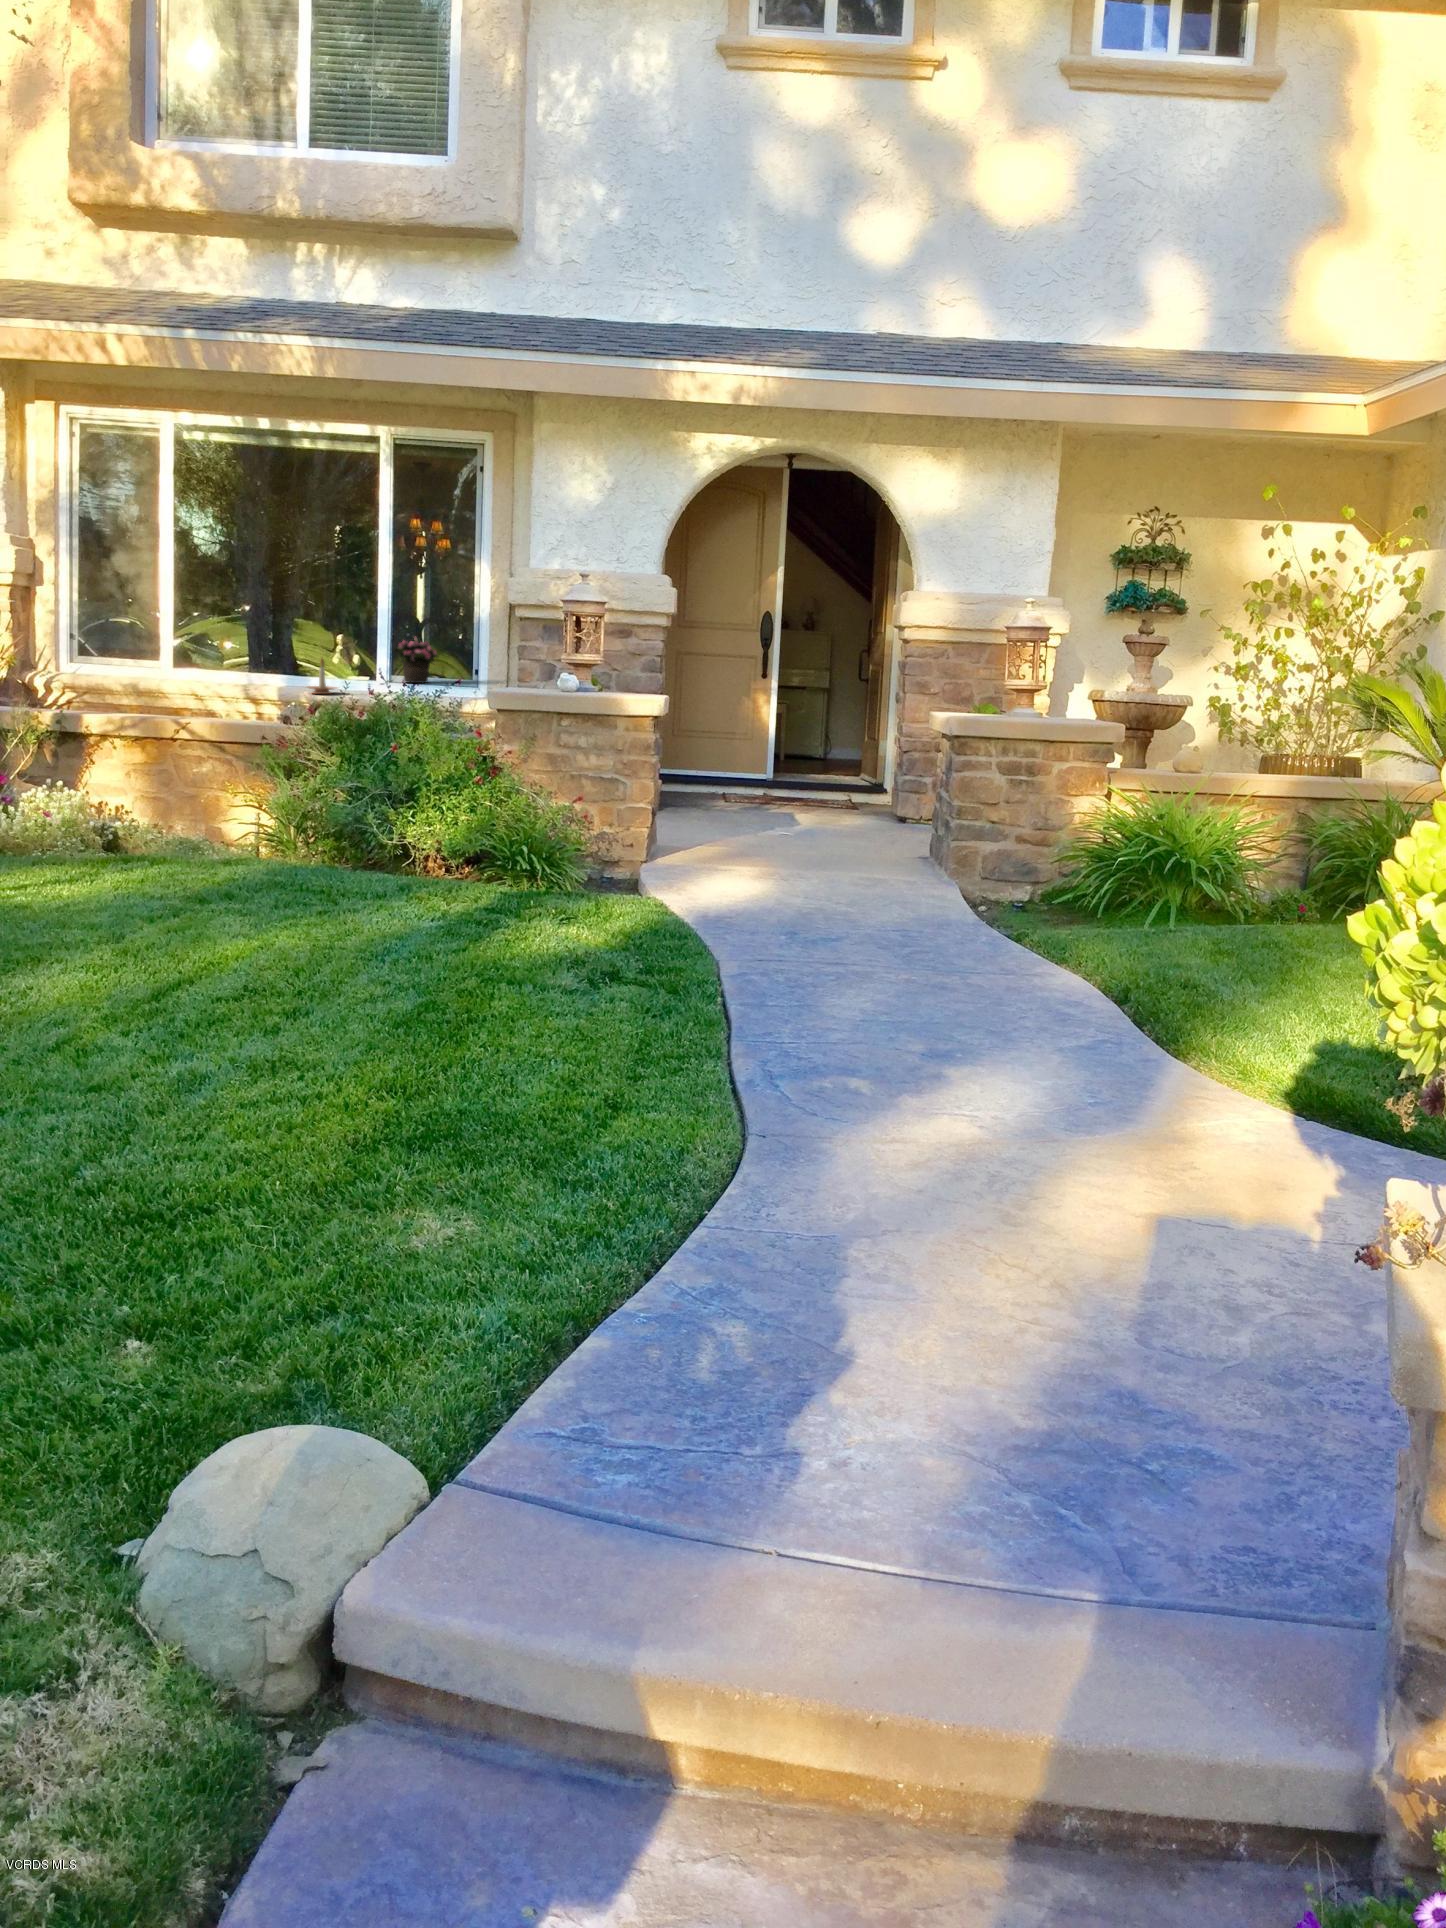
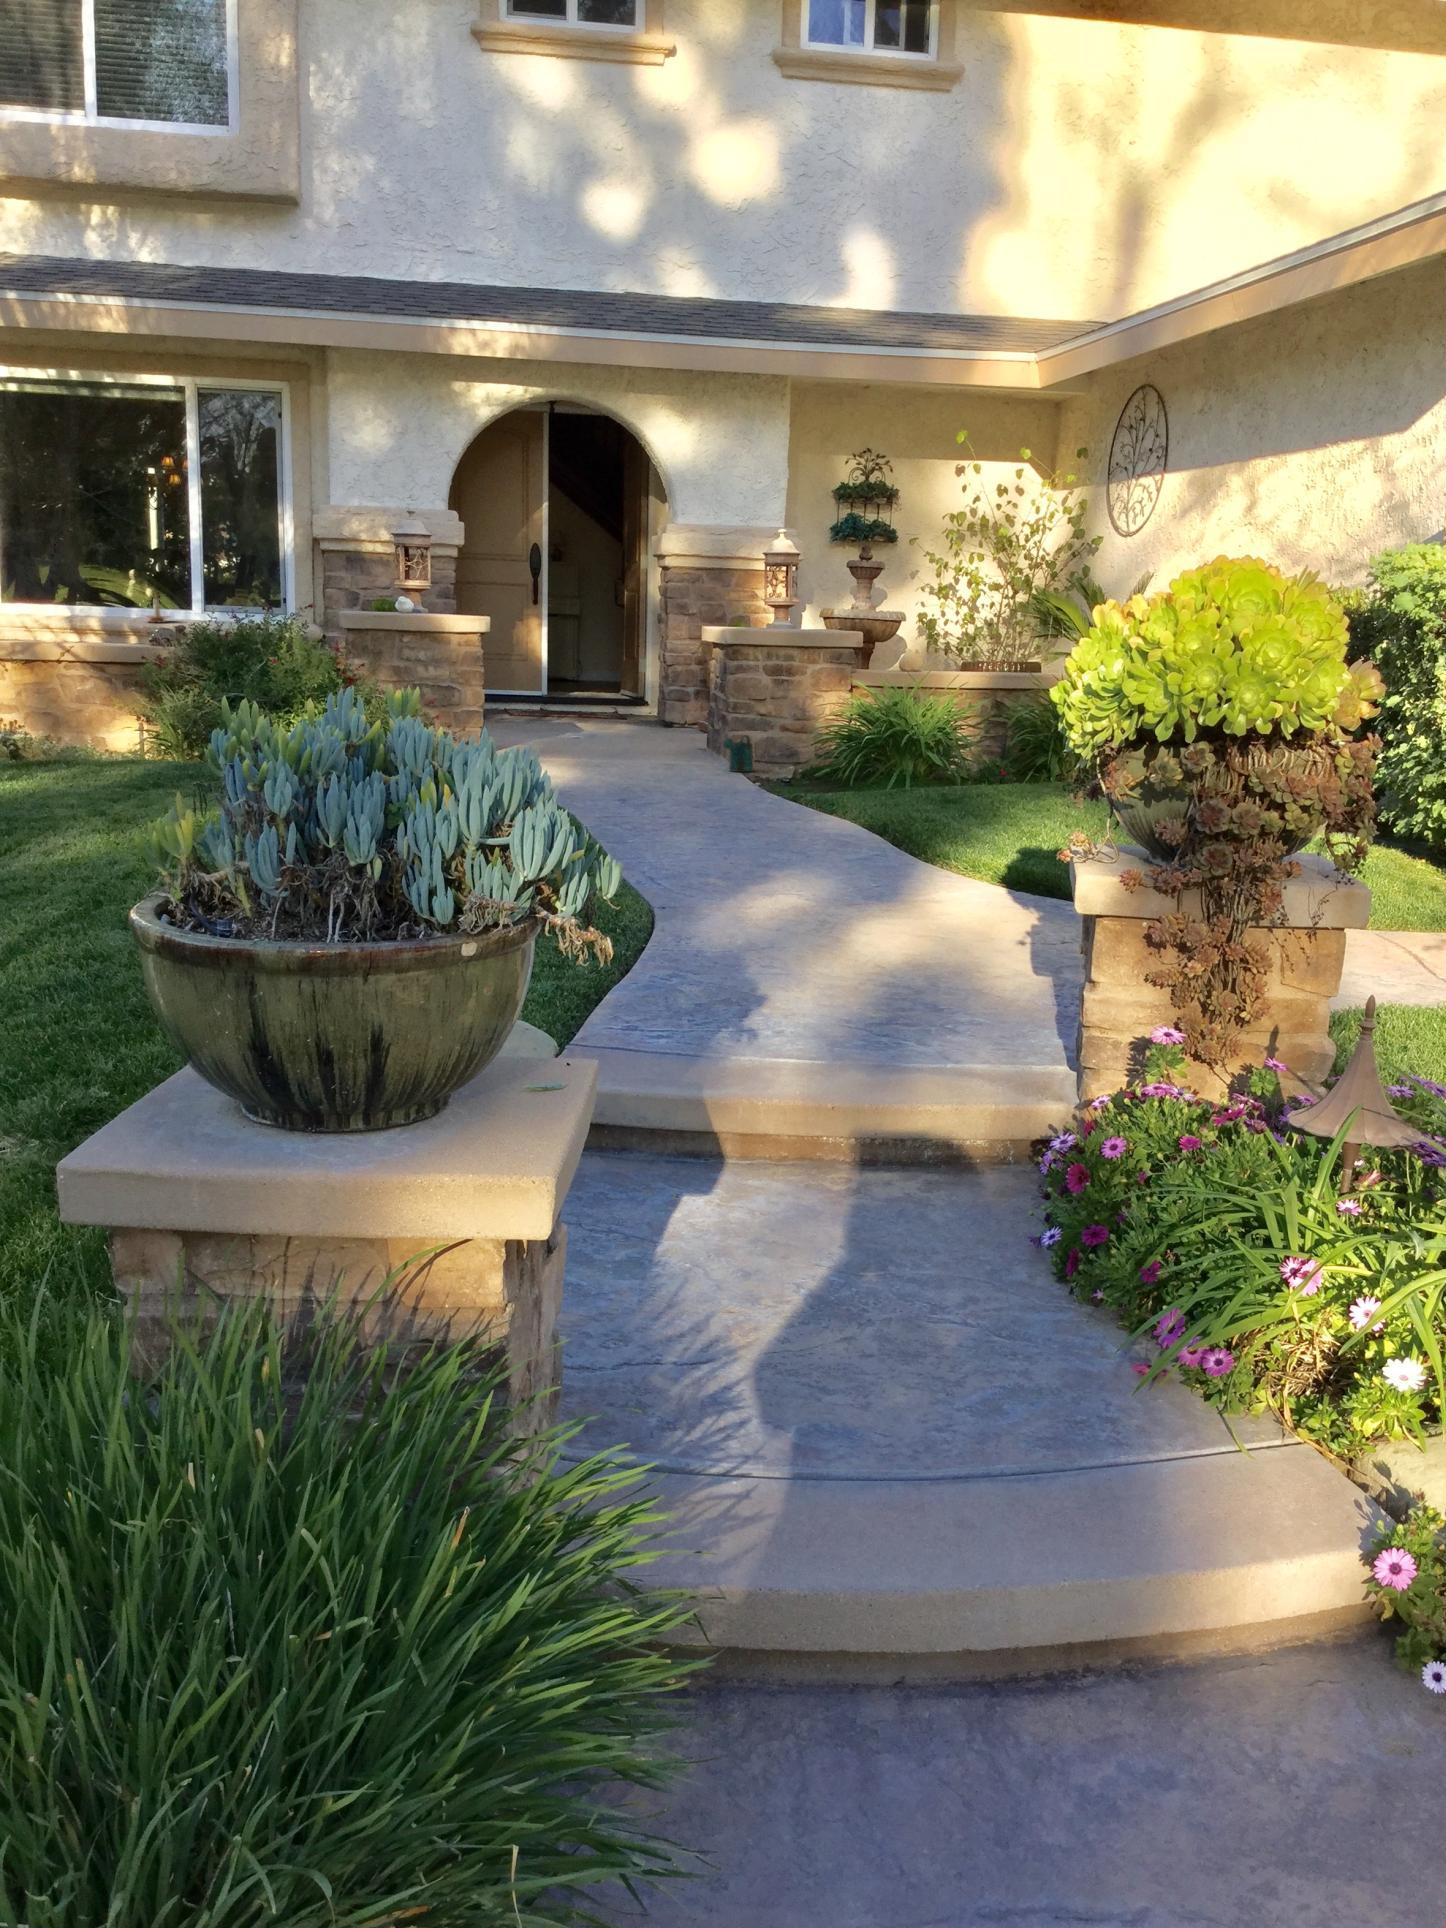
potted flower: present [393,637,438,683] -> none [210,570,255,612]
watering can: none [945,848,984,893] -> present [723,736,753,772]

